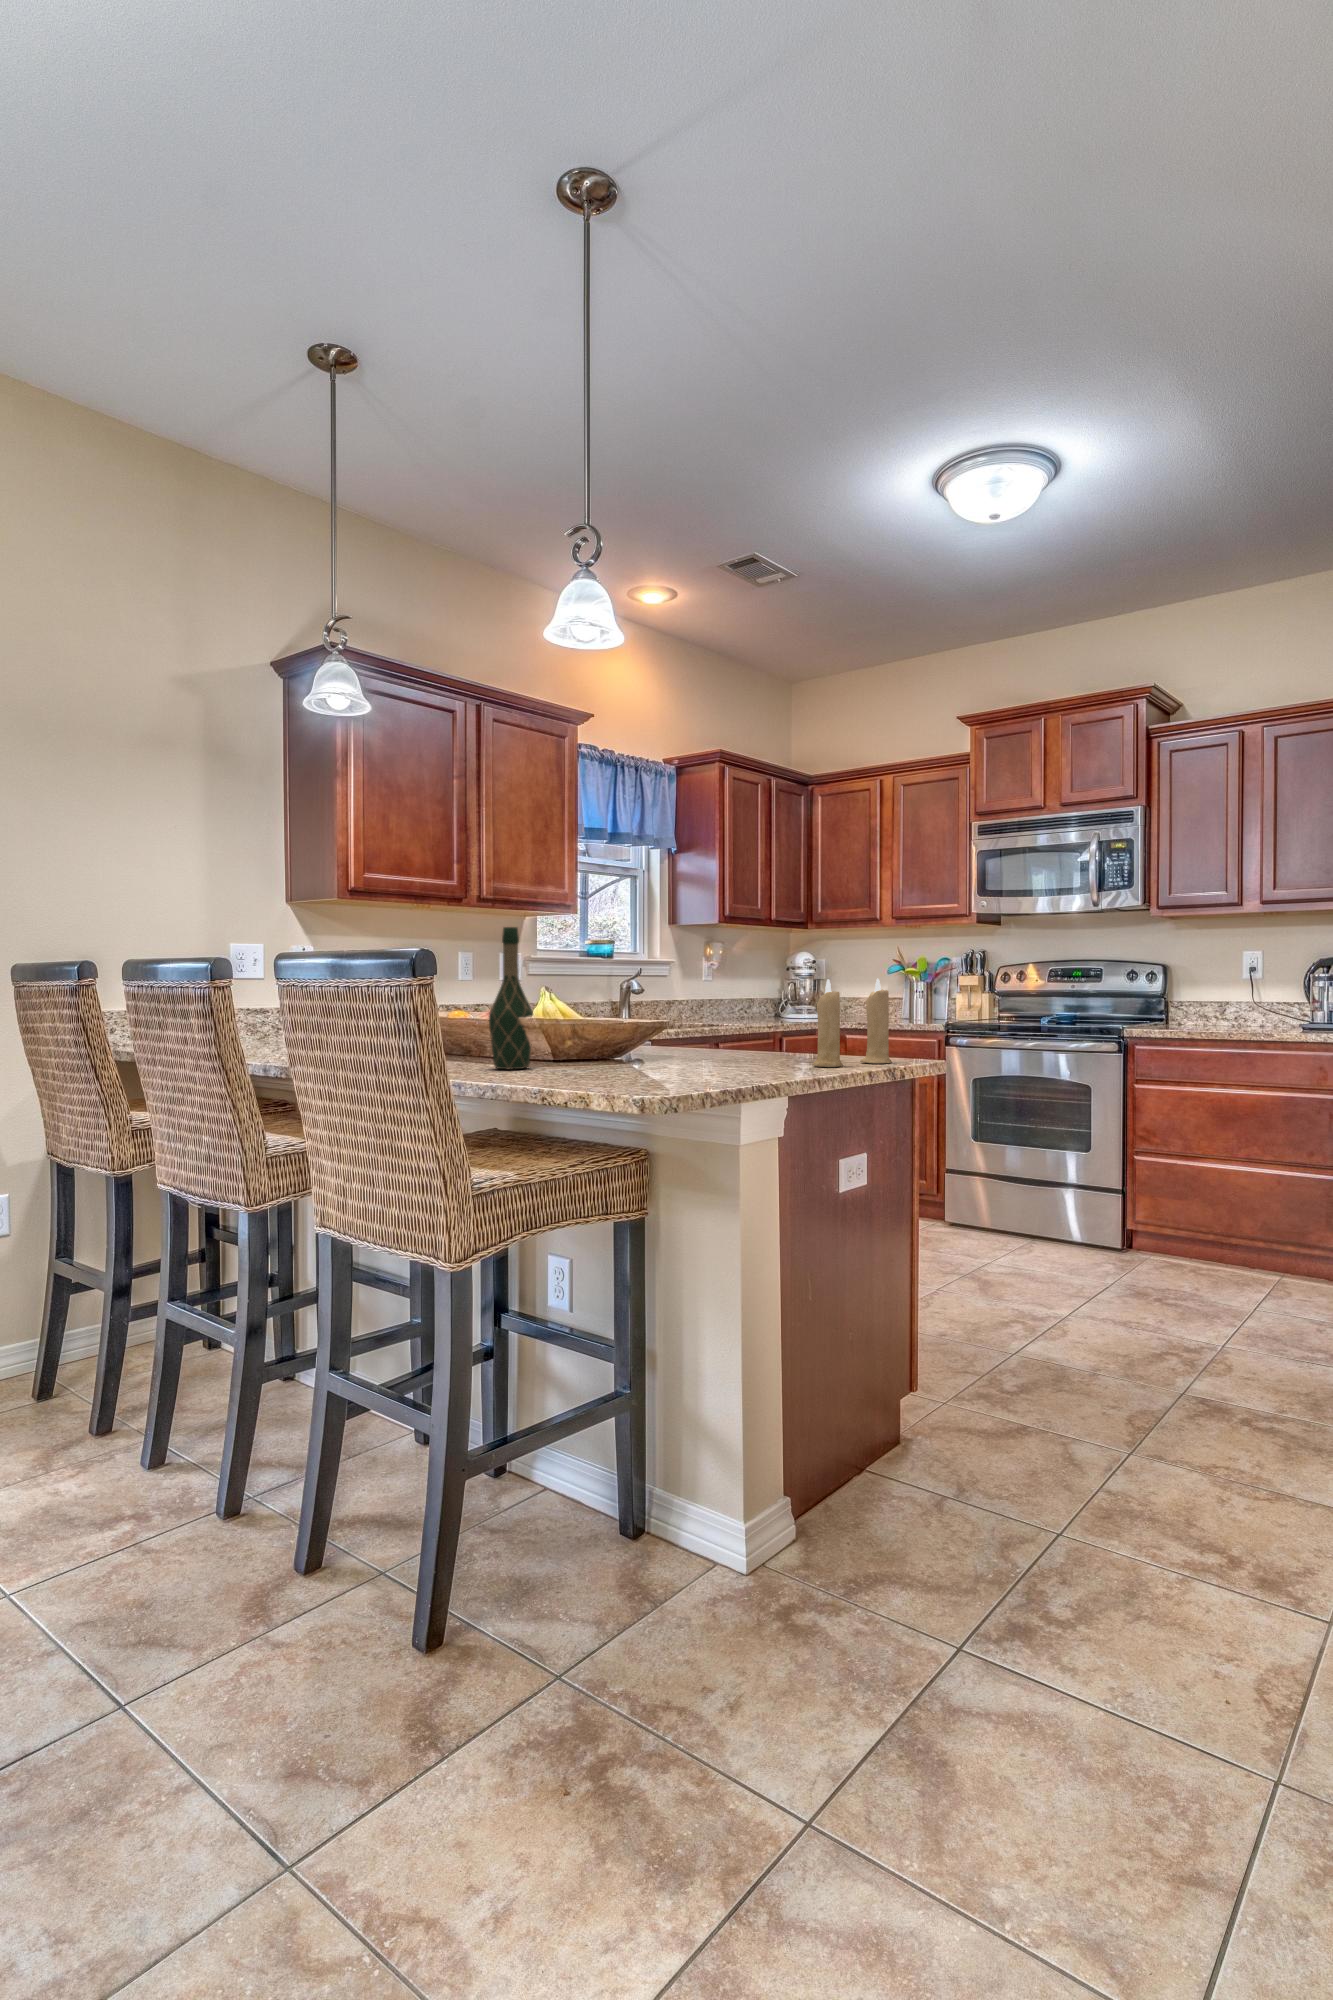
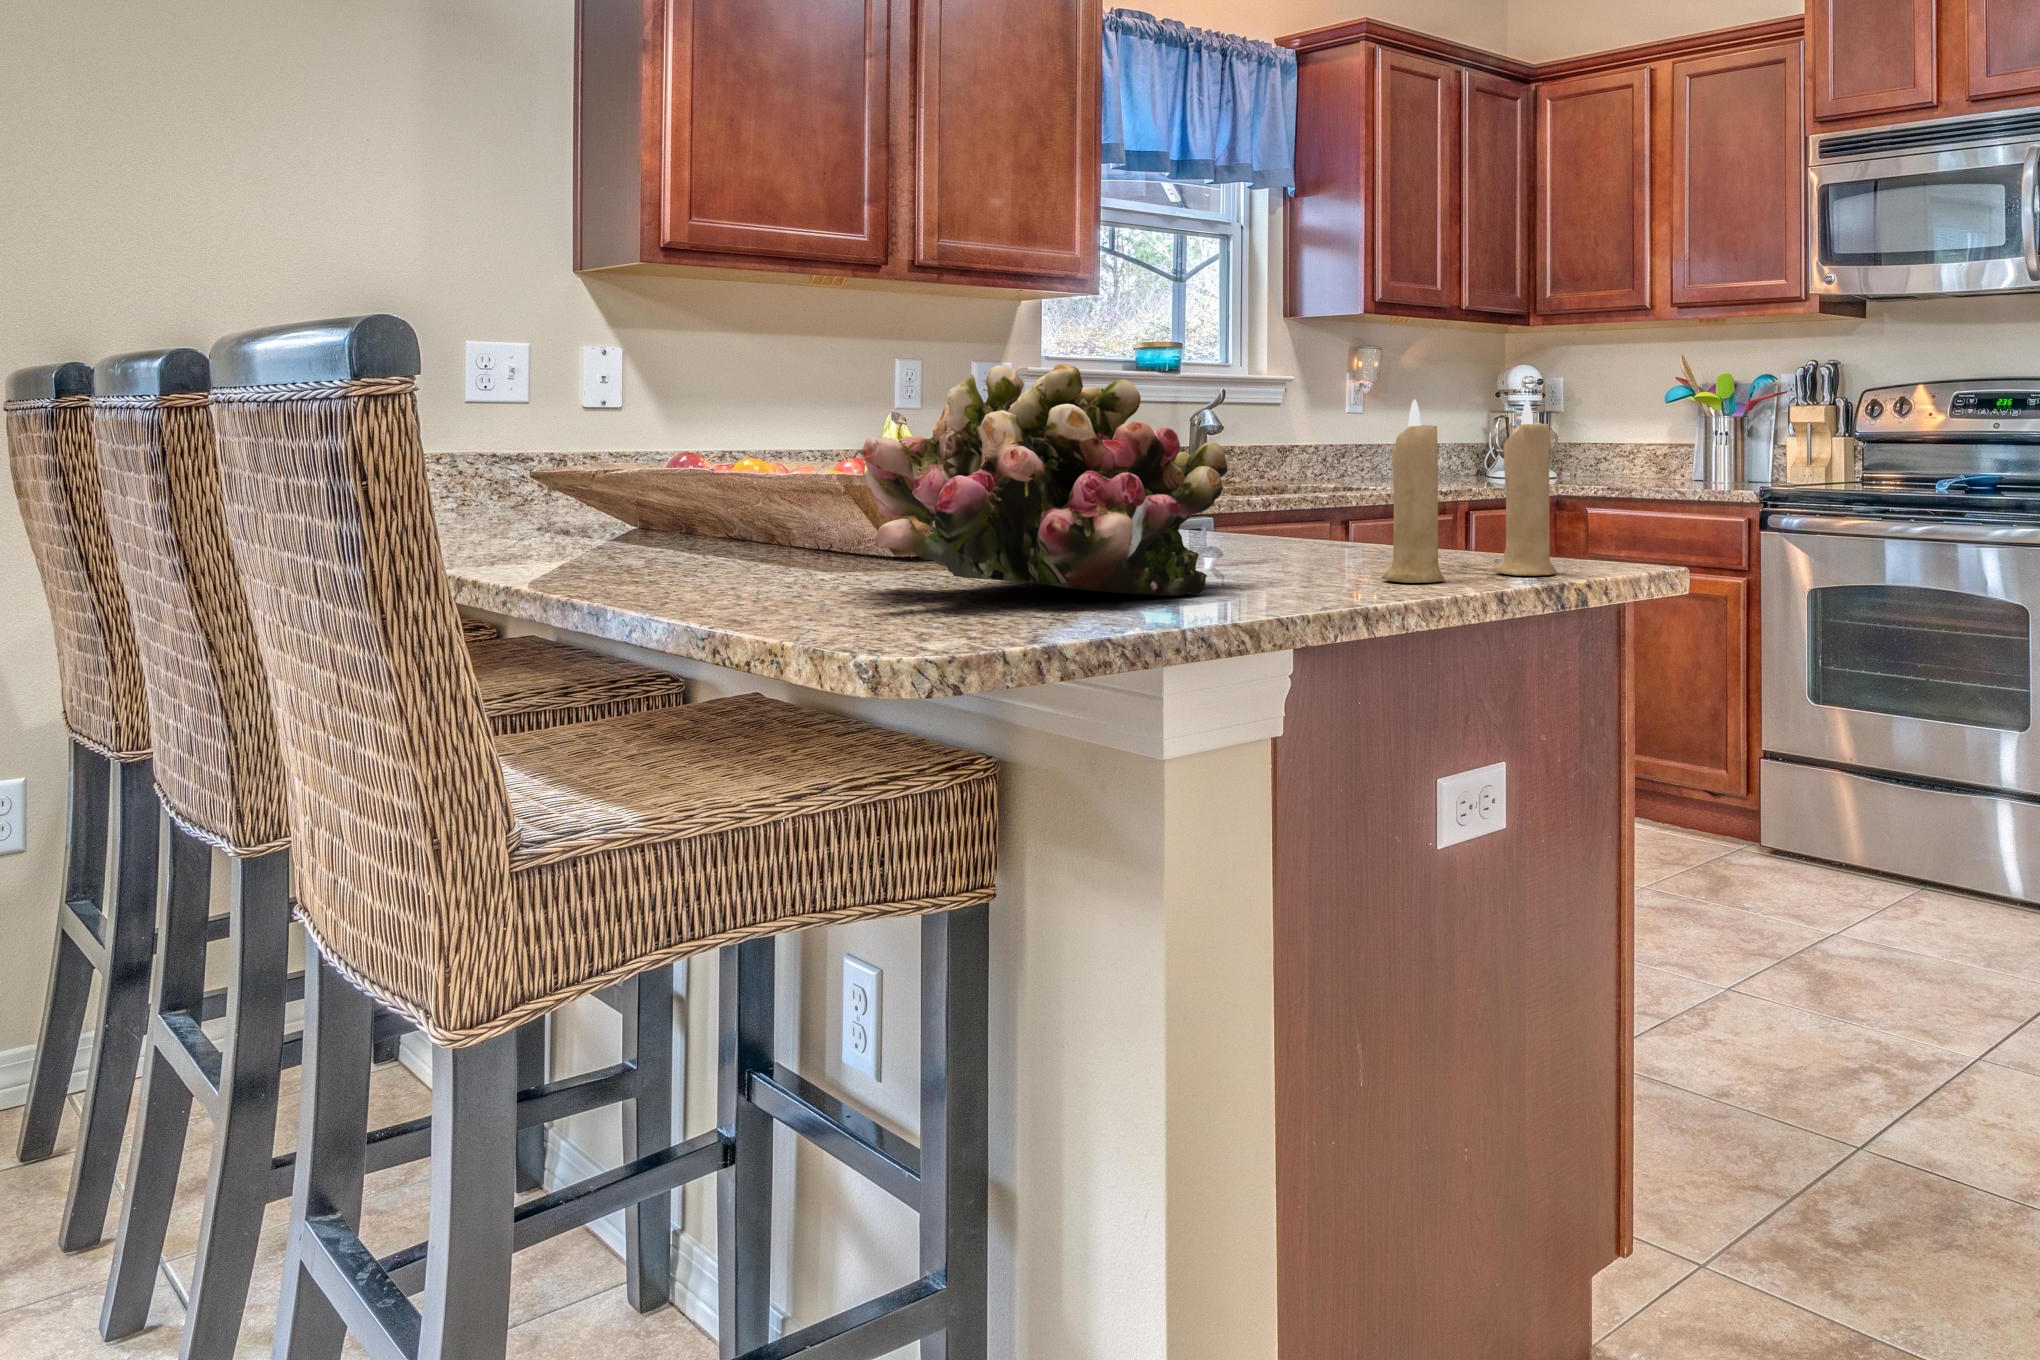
wine bottle: present [489,927,533,1069] -> none [739,294,834,578]
flower arrangement: none [569,963,745,1074] -> present [862,364,1228,596]

